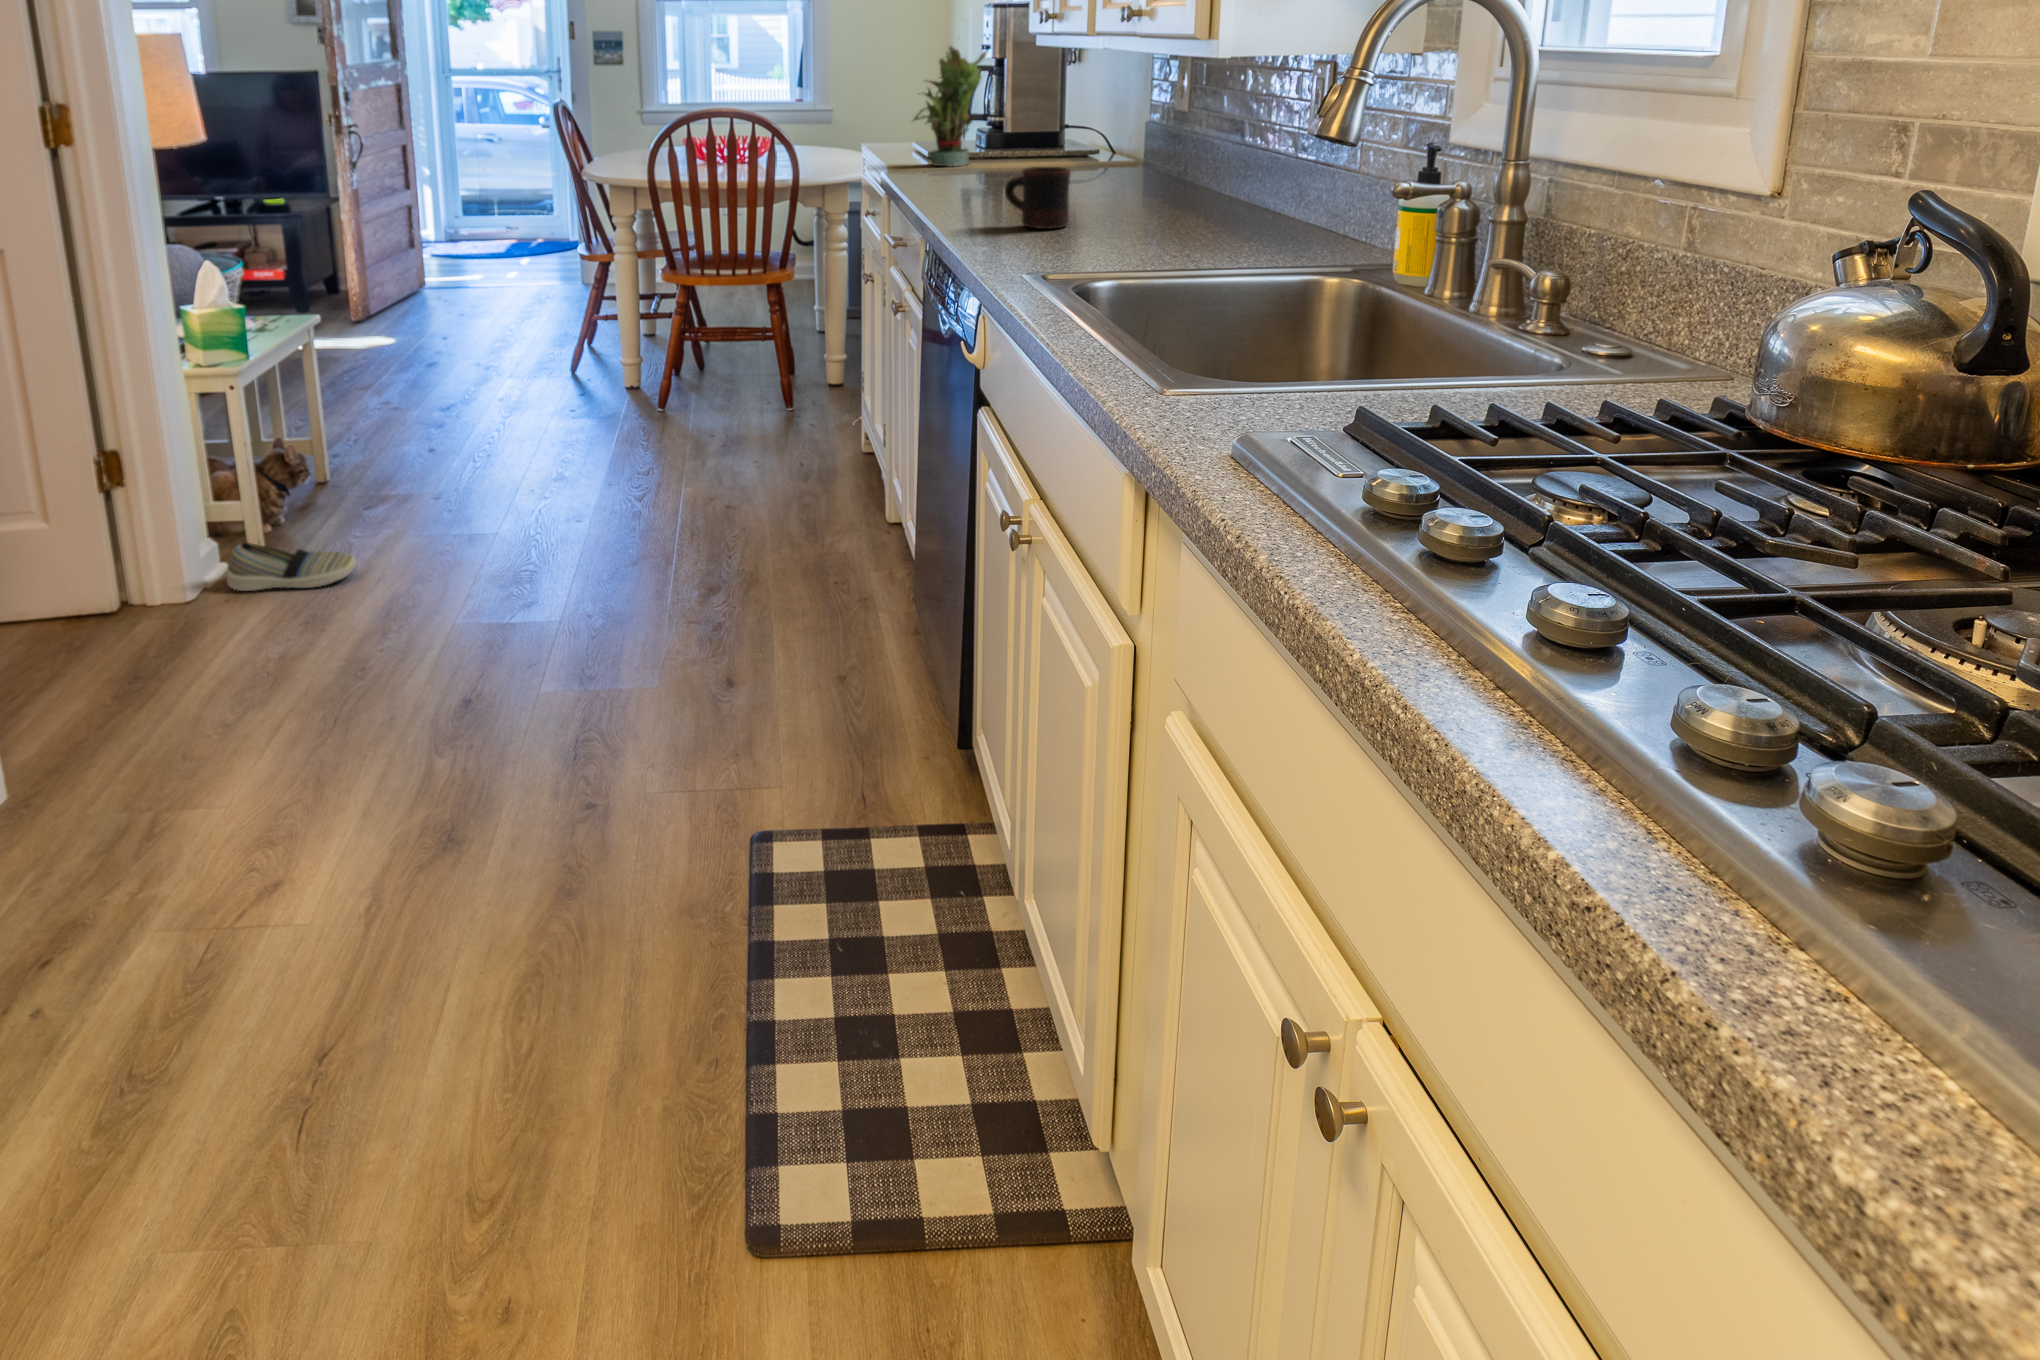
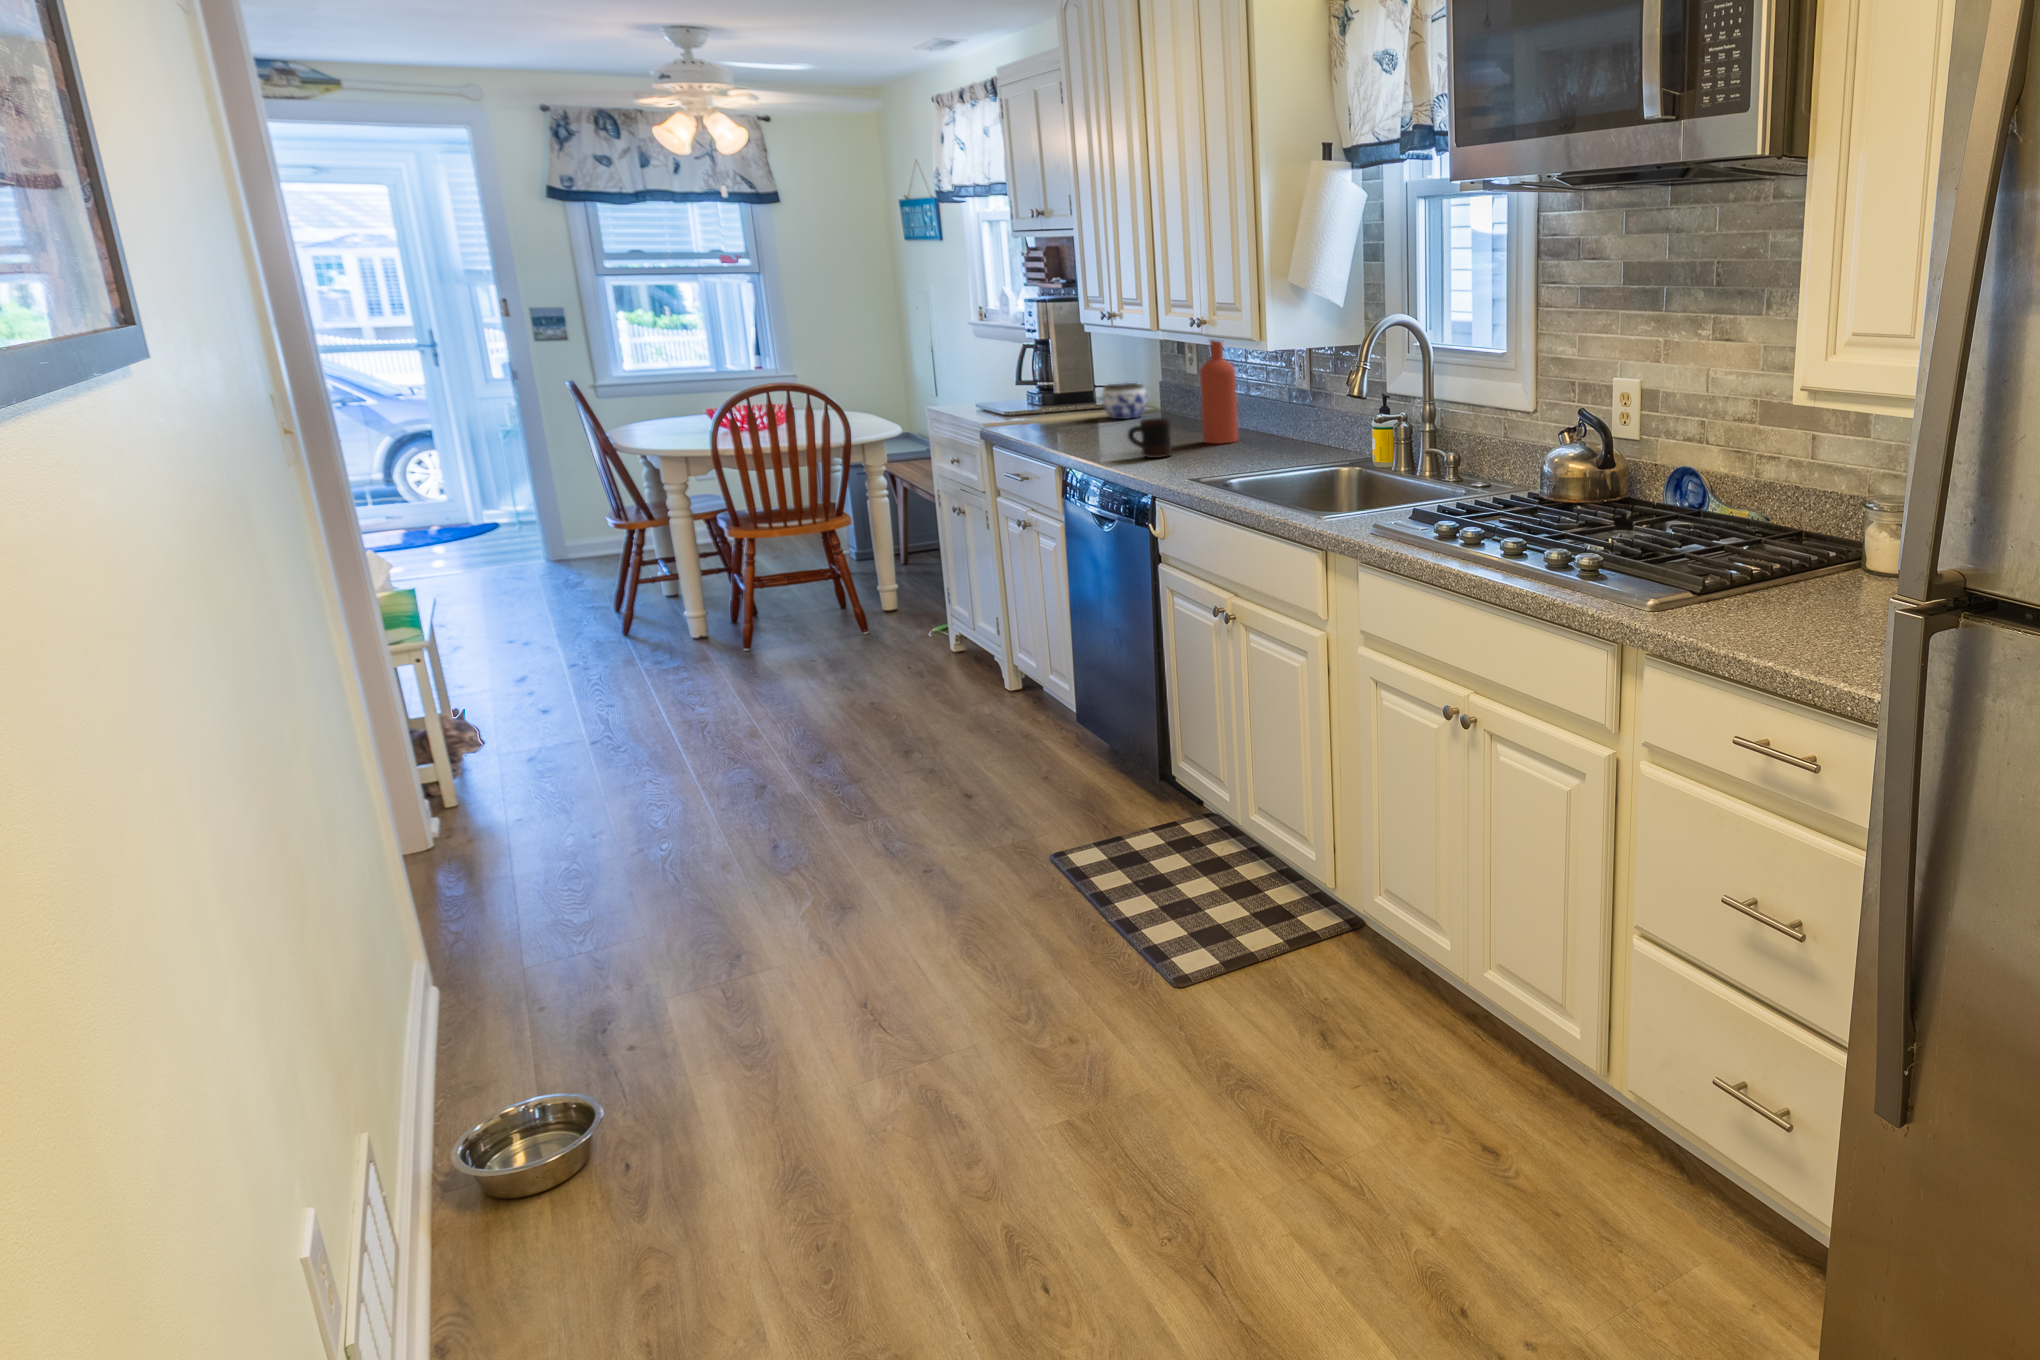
bottle: none [1138,39,1202,213] -> present [1200,339,1238,443]
potted plant: present [914,46,987,166] -> none [989,334,1042,423]
jar: none [1051,119,1115,168] -> present [1102,383,1147,419]
shoe: present [227,543,357,591] -> none [472,780,596,827]

